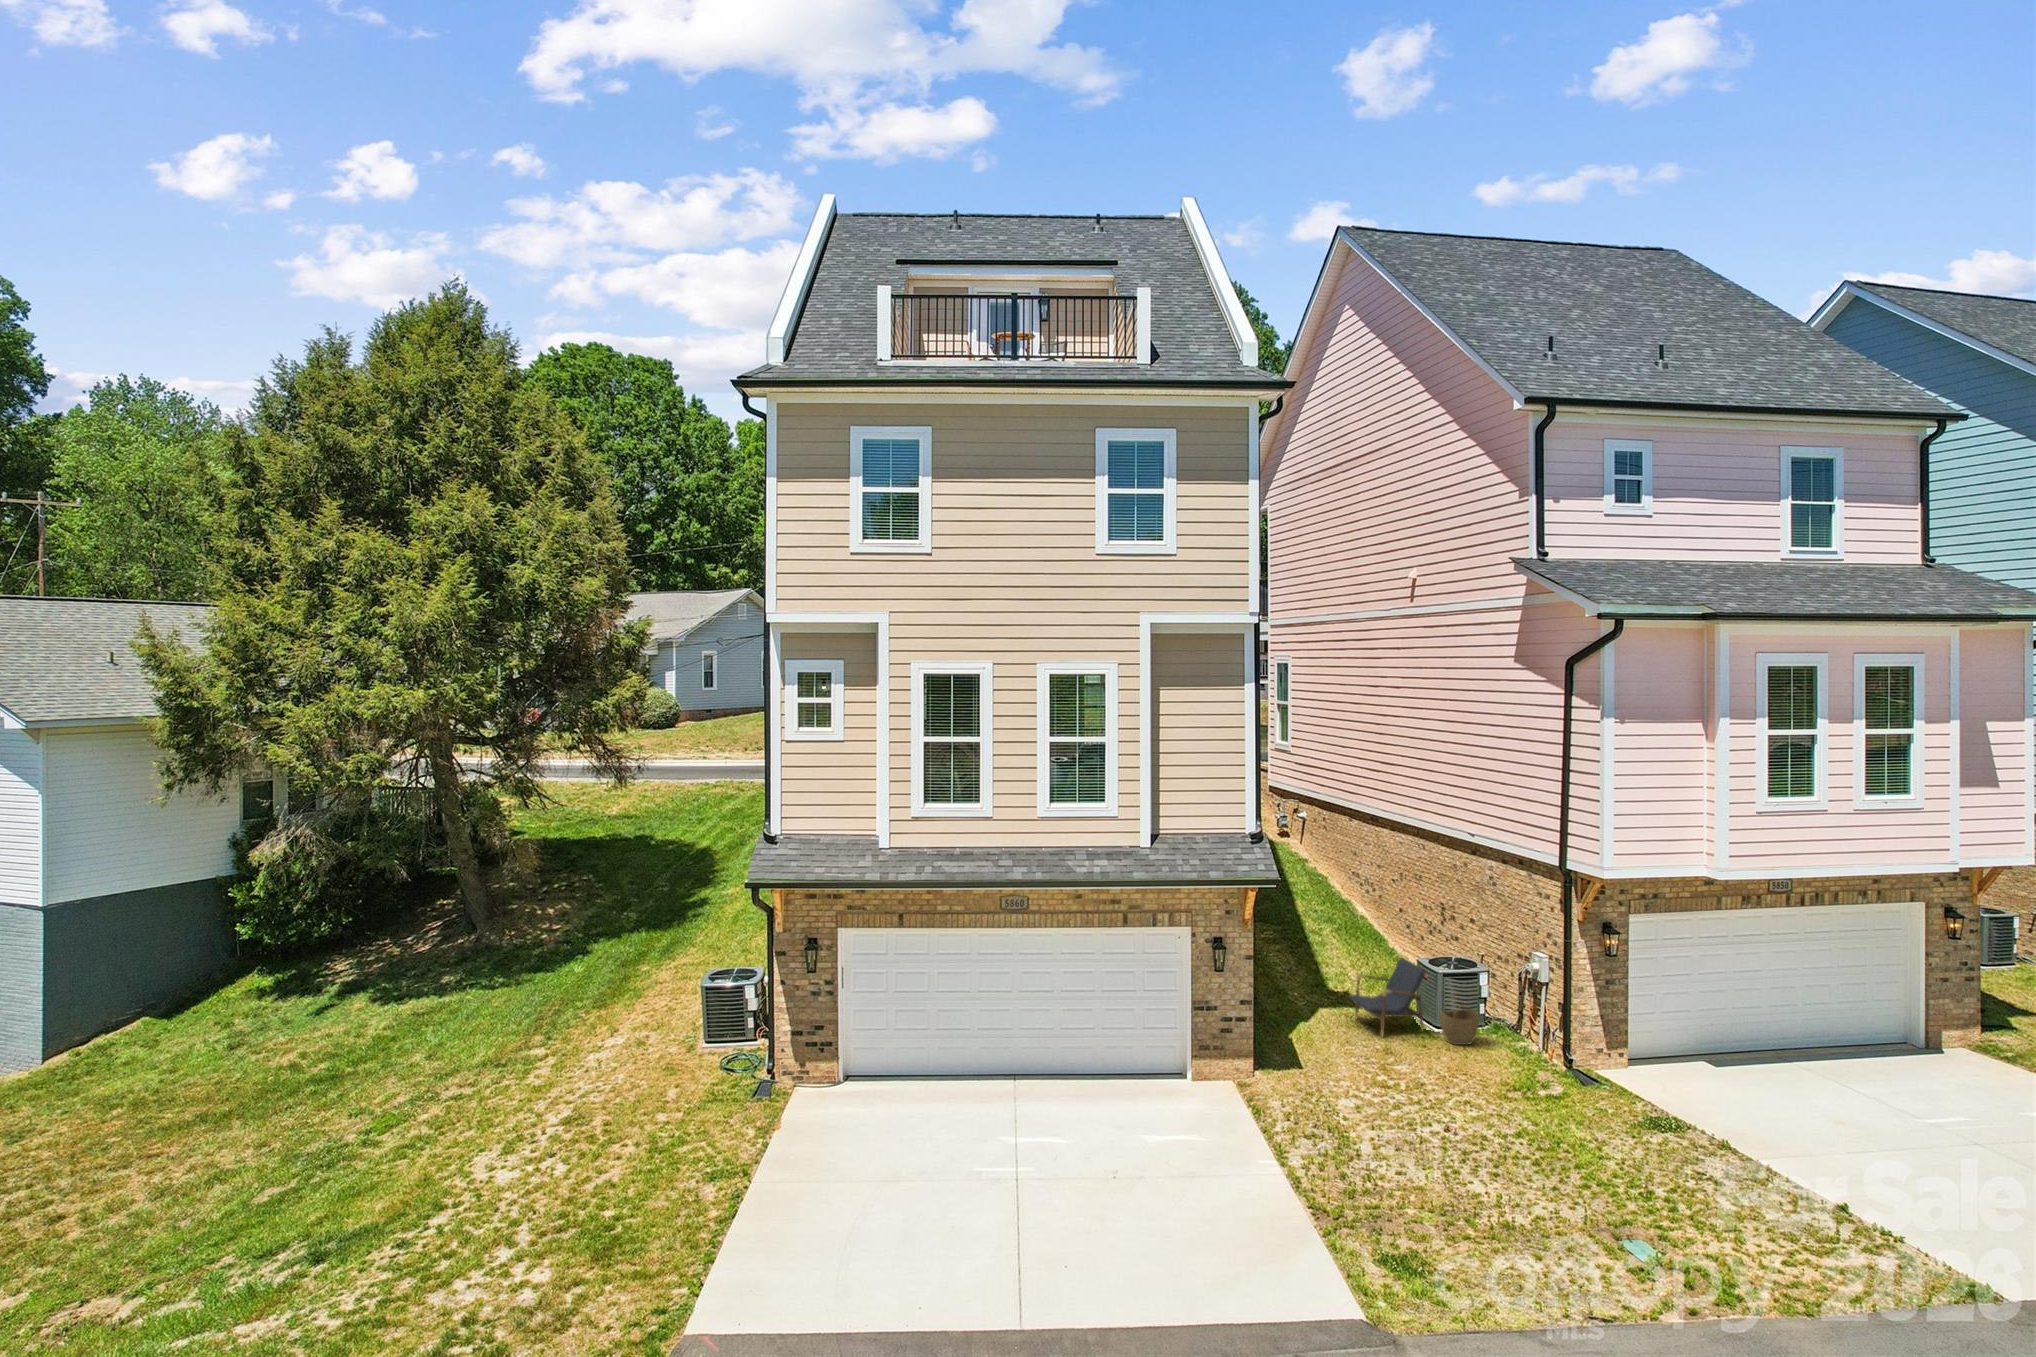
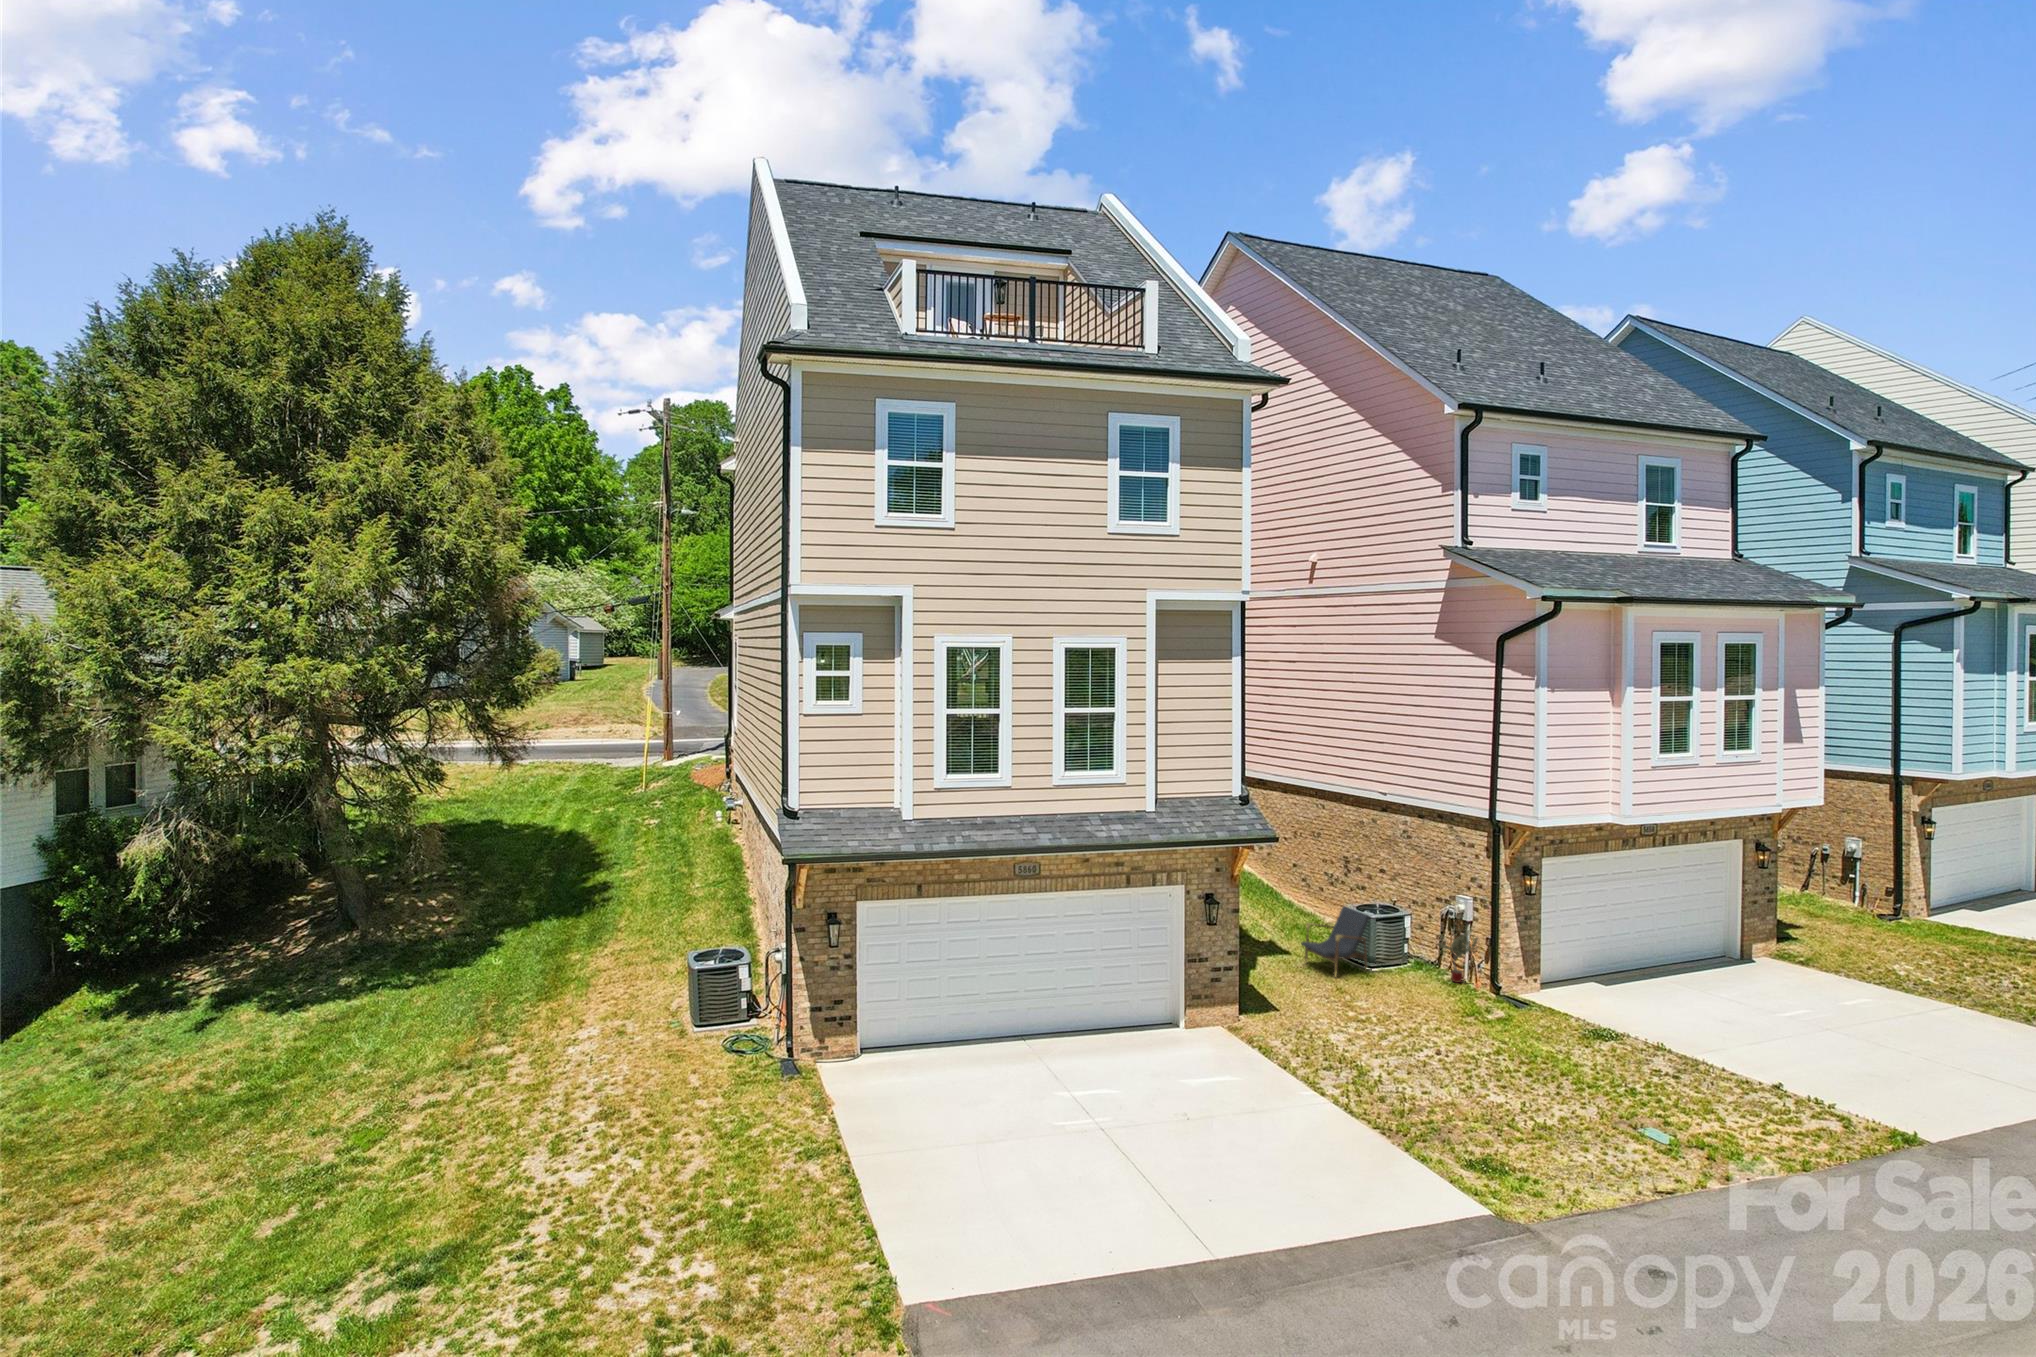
potted tree: none [1504,987,1551,1053] -> present [1439,926,1478,983]
woven basket: present [1440,1005,1479,1045] -> none [1383,939,1417,980]

